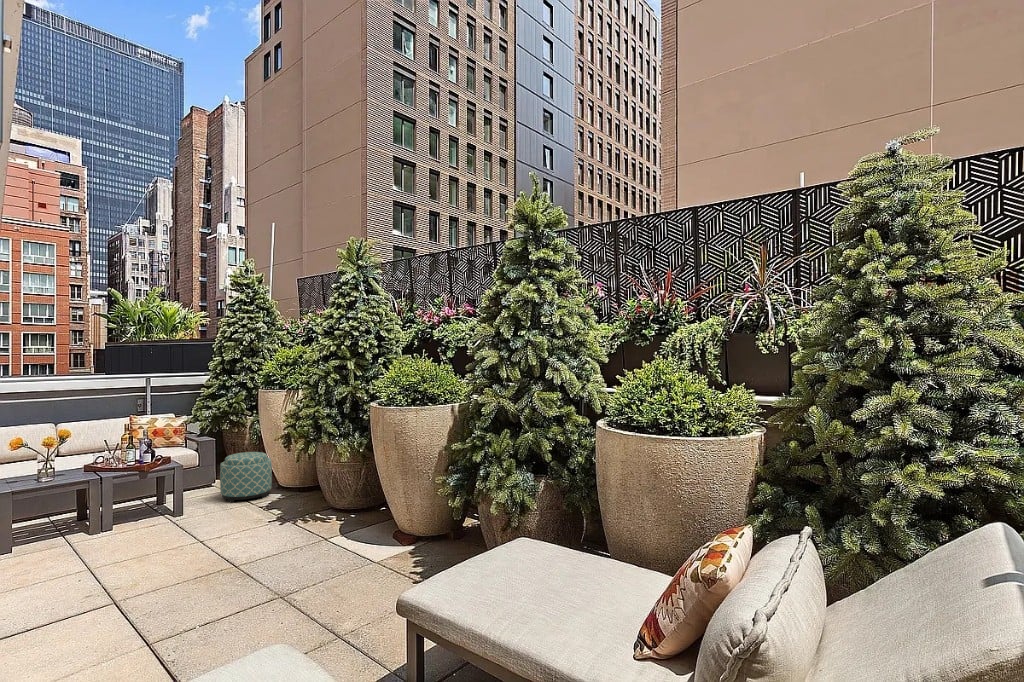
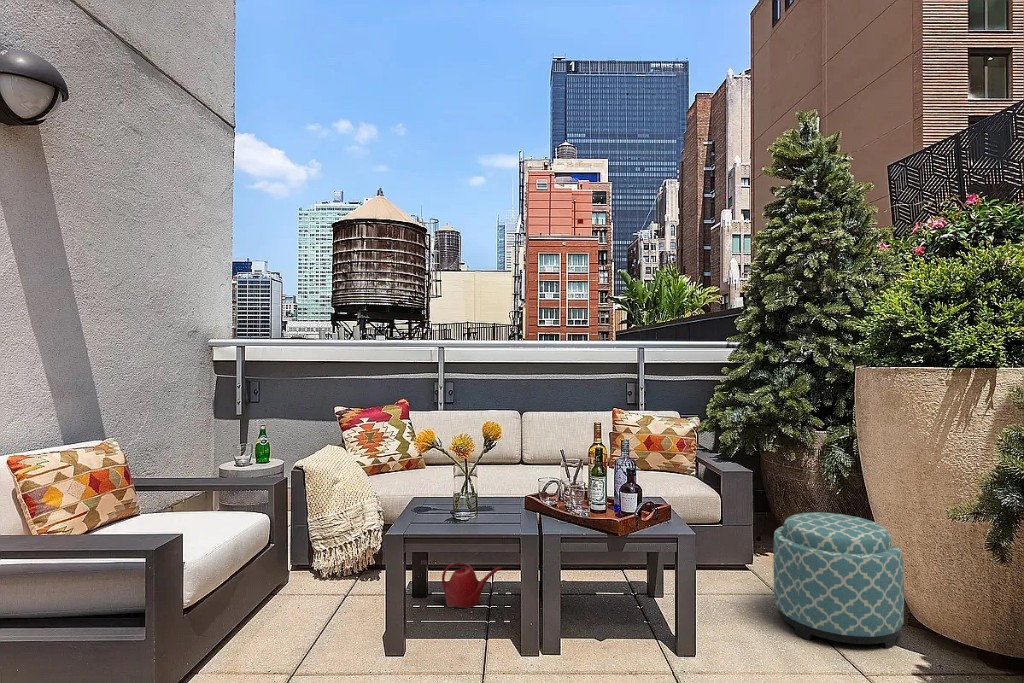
watering can: none [28,506,70,533] -> present [442,563,502,608]

